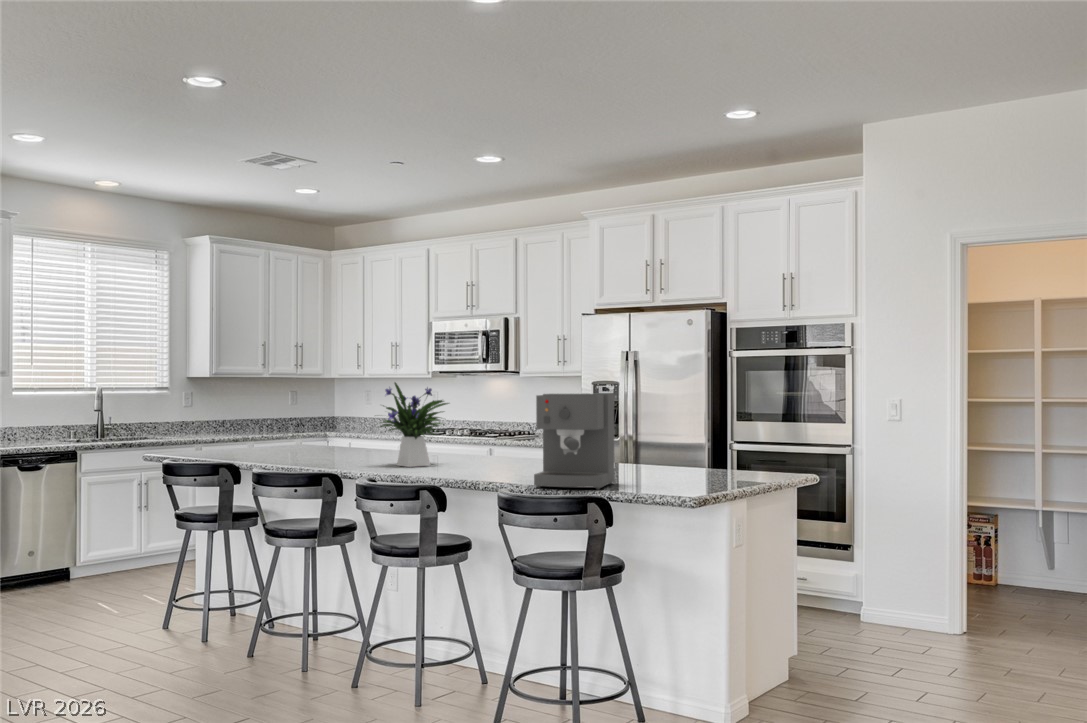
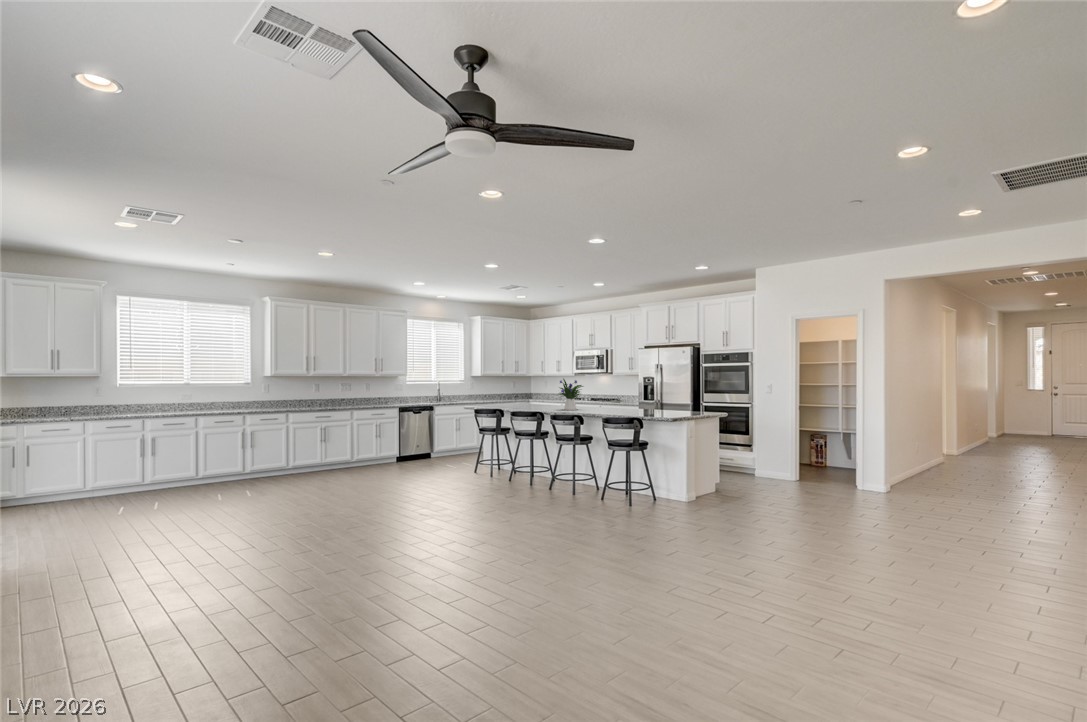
coffee maker: present [534,394,614,490] -> none [615,382,645,416]

